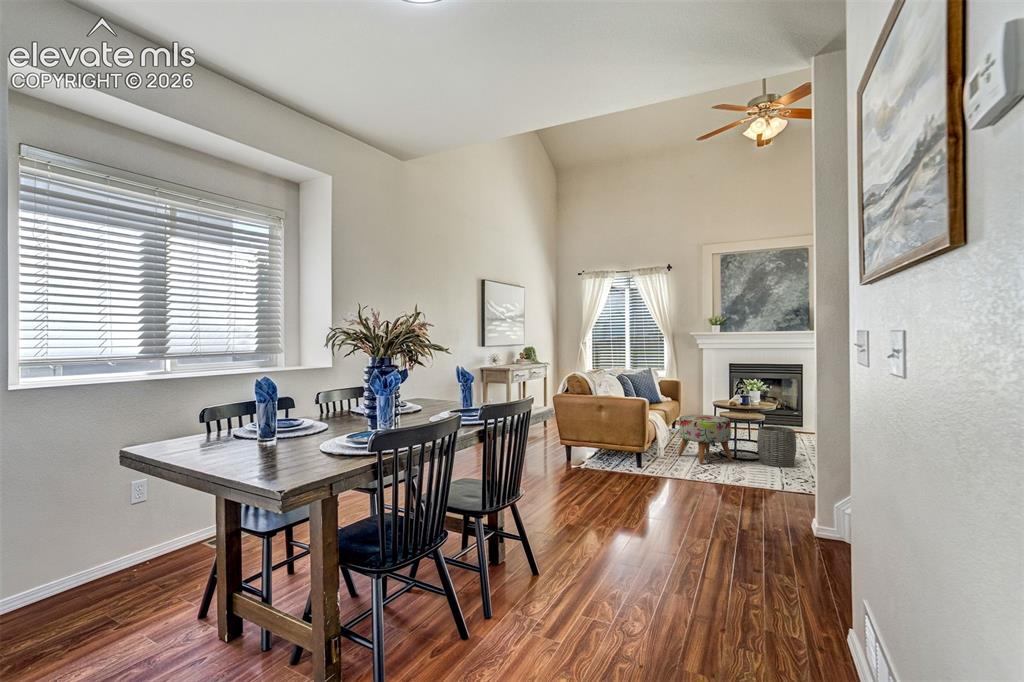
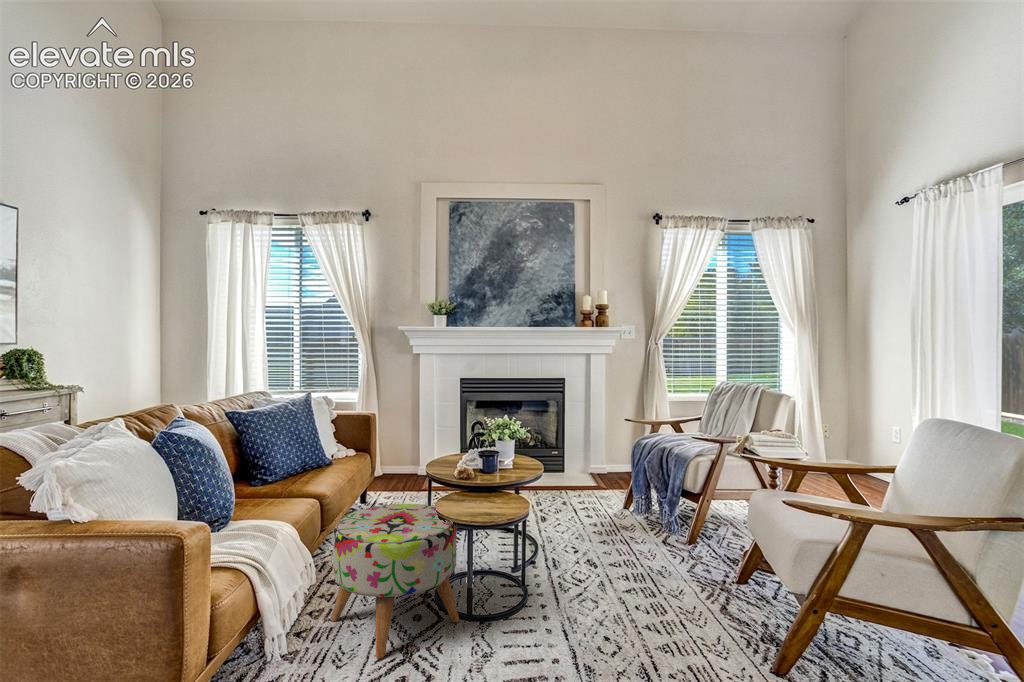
woven basket: present [757,426,796,467] -> none [512,519,590,627]

